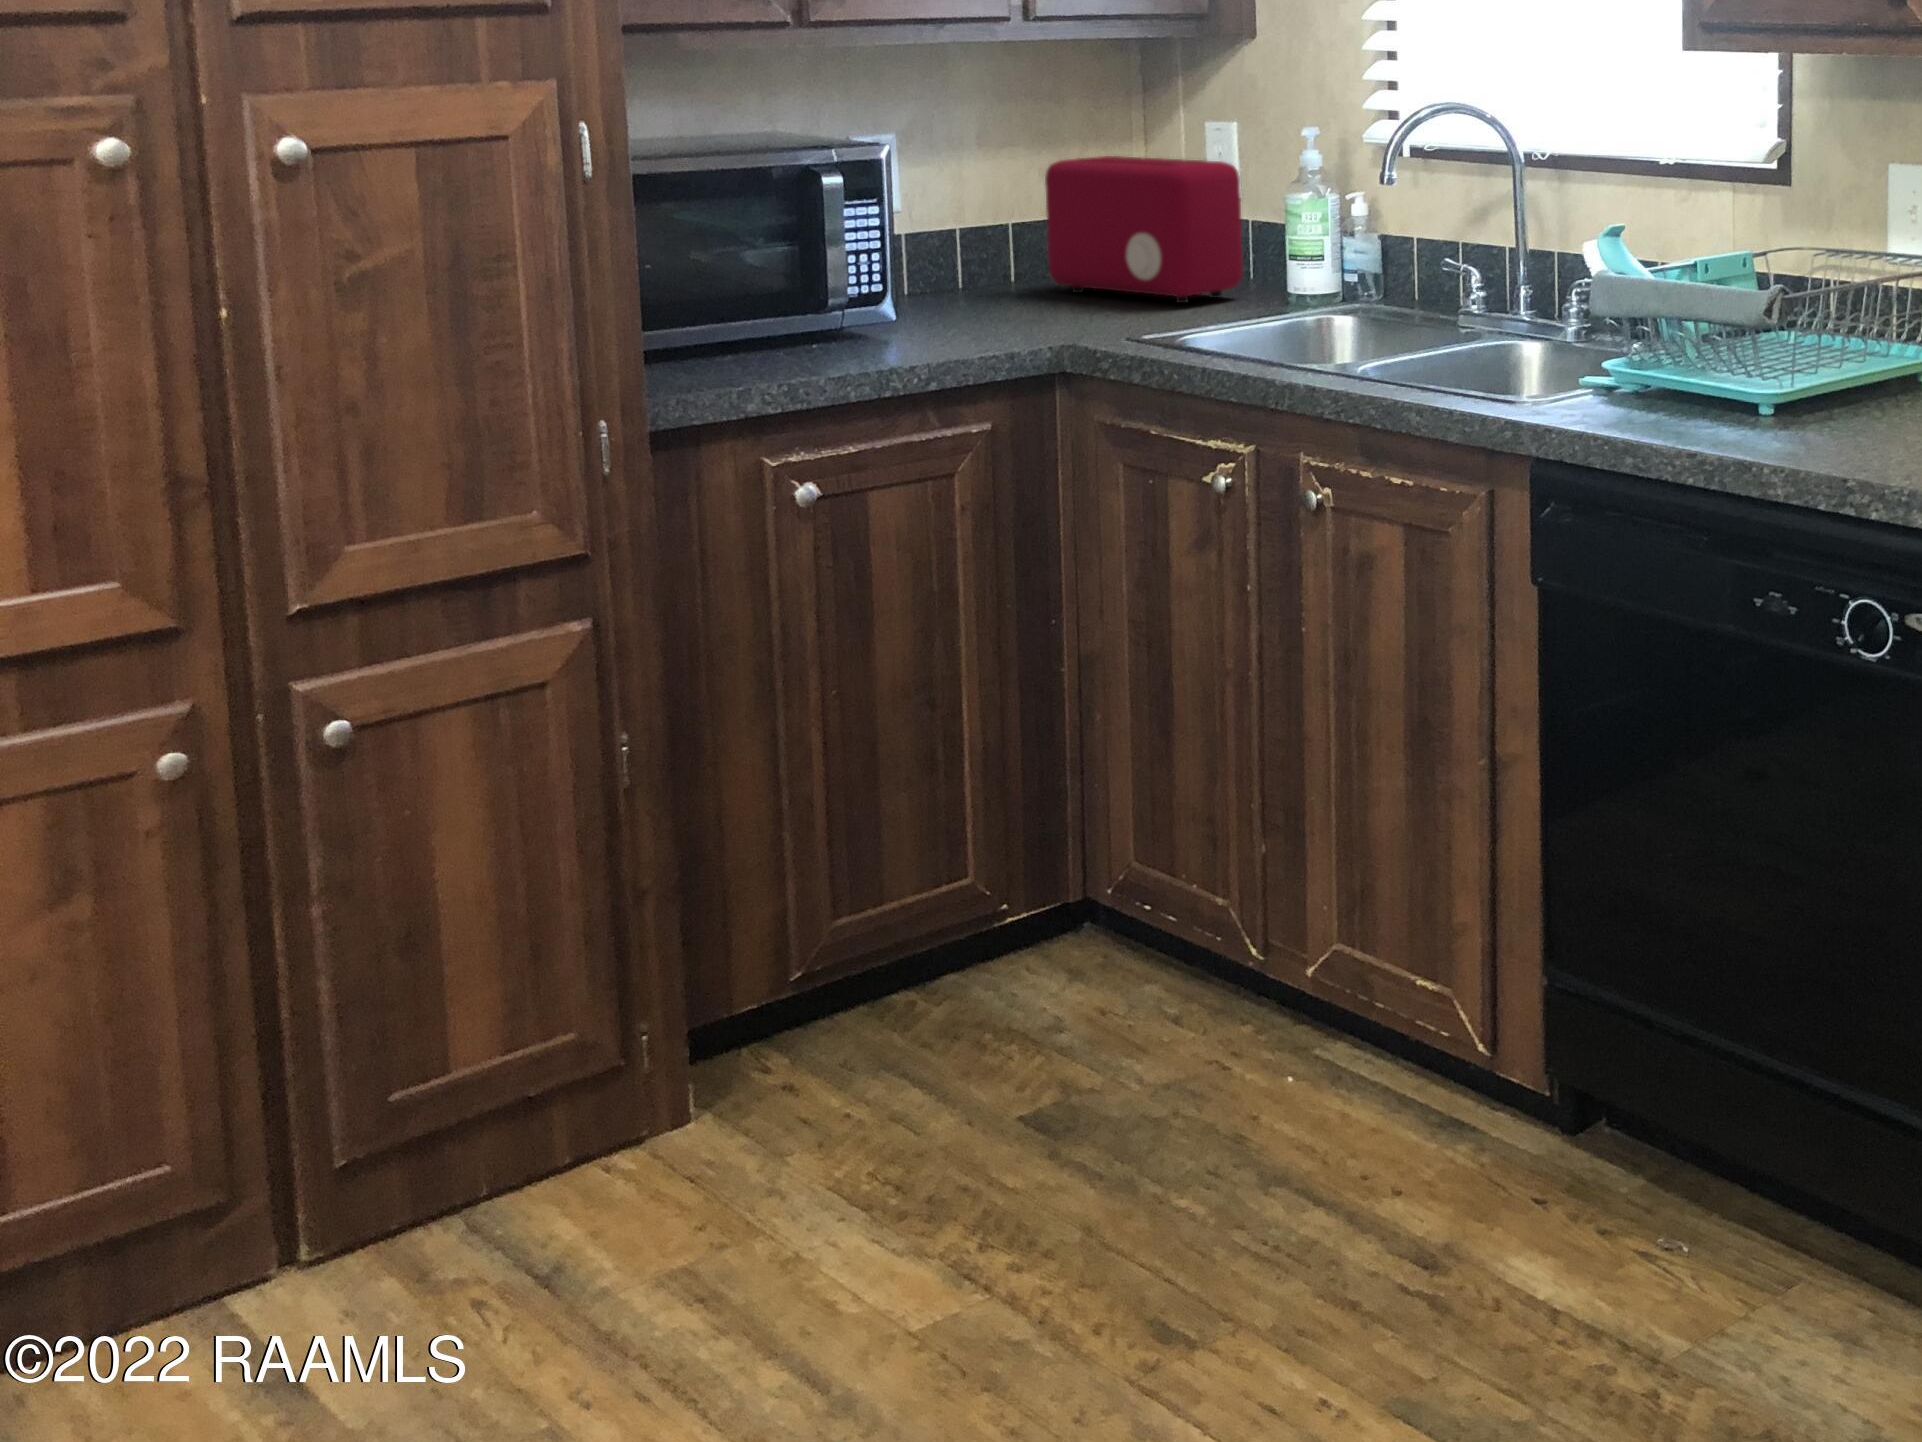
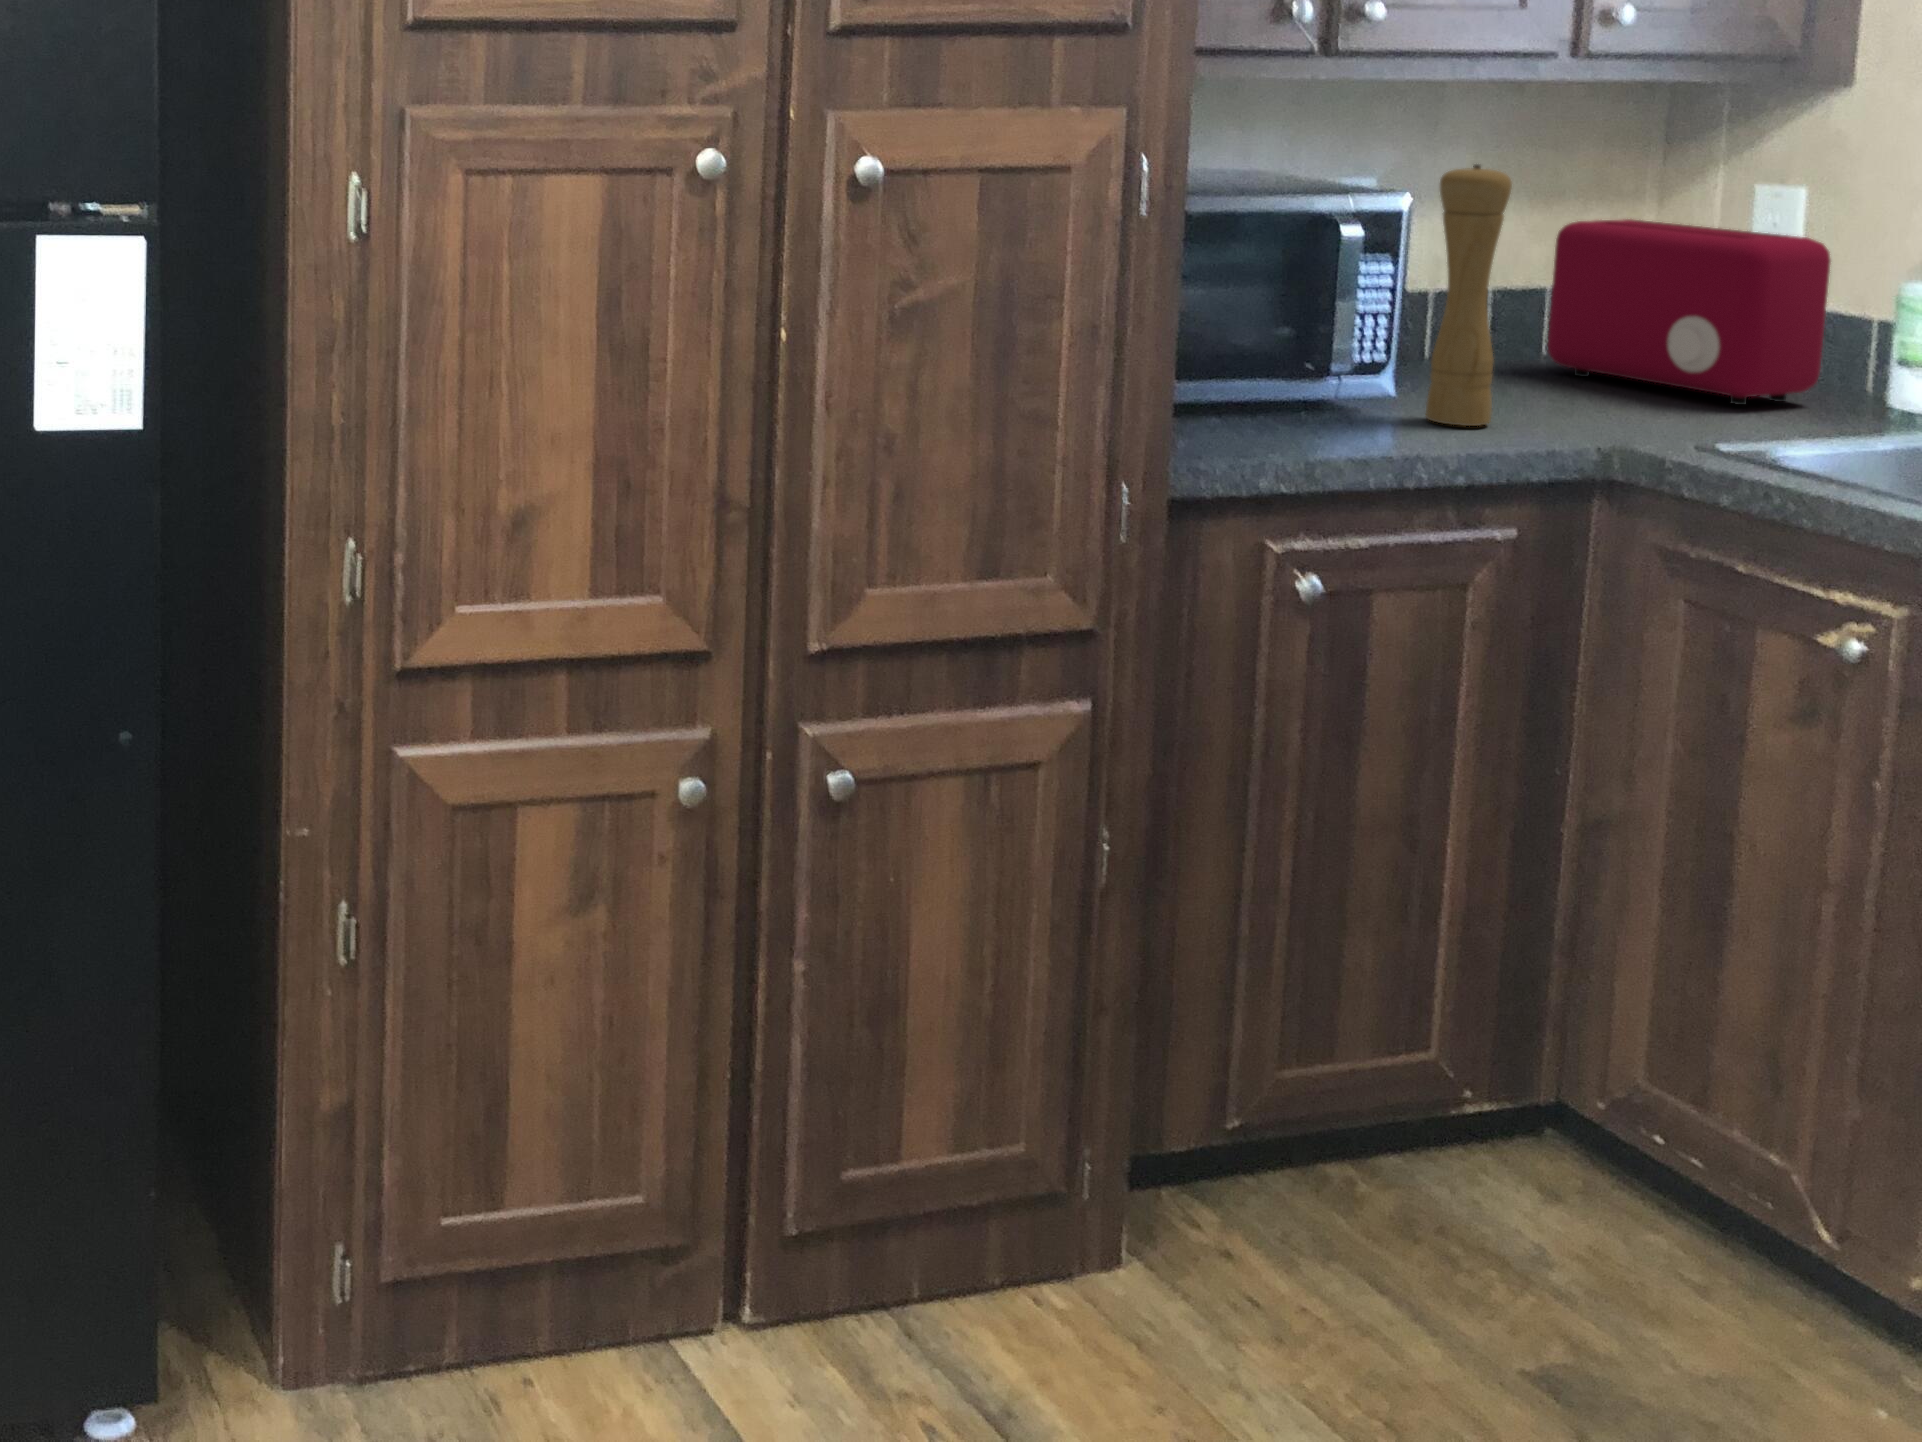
pepper mill: none [901,115,967,341] -> present [1426,164,1512,426]

